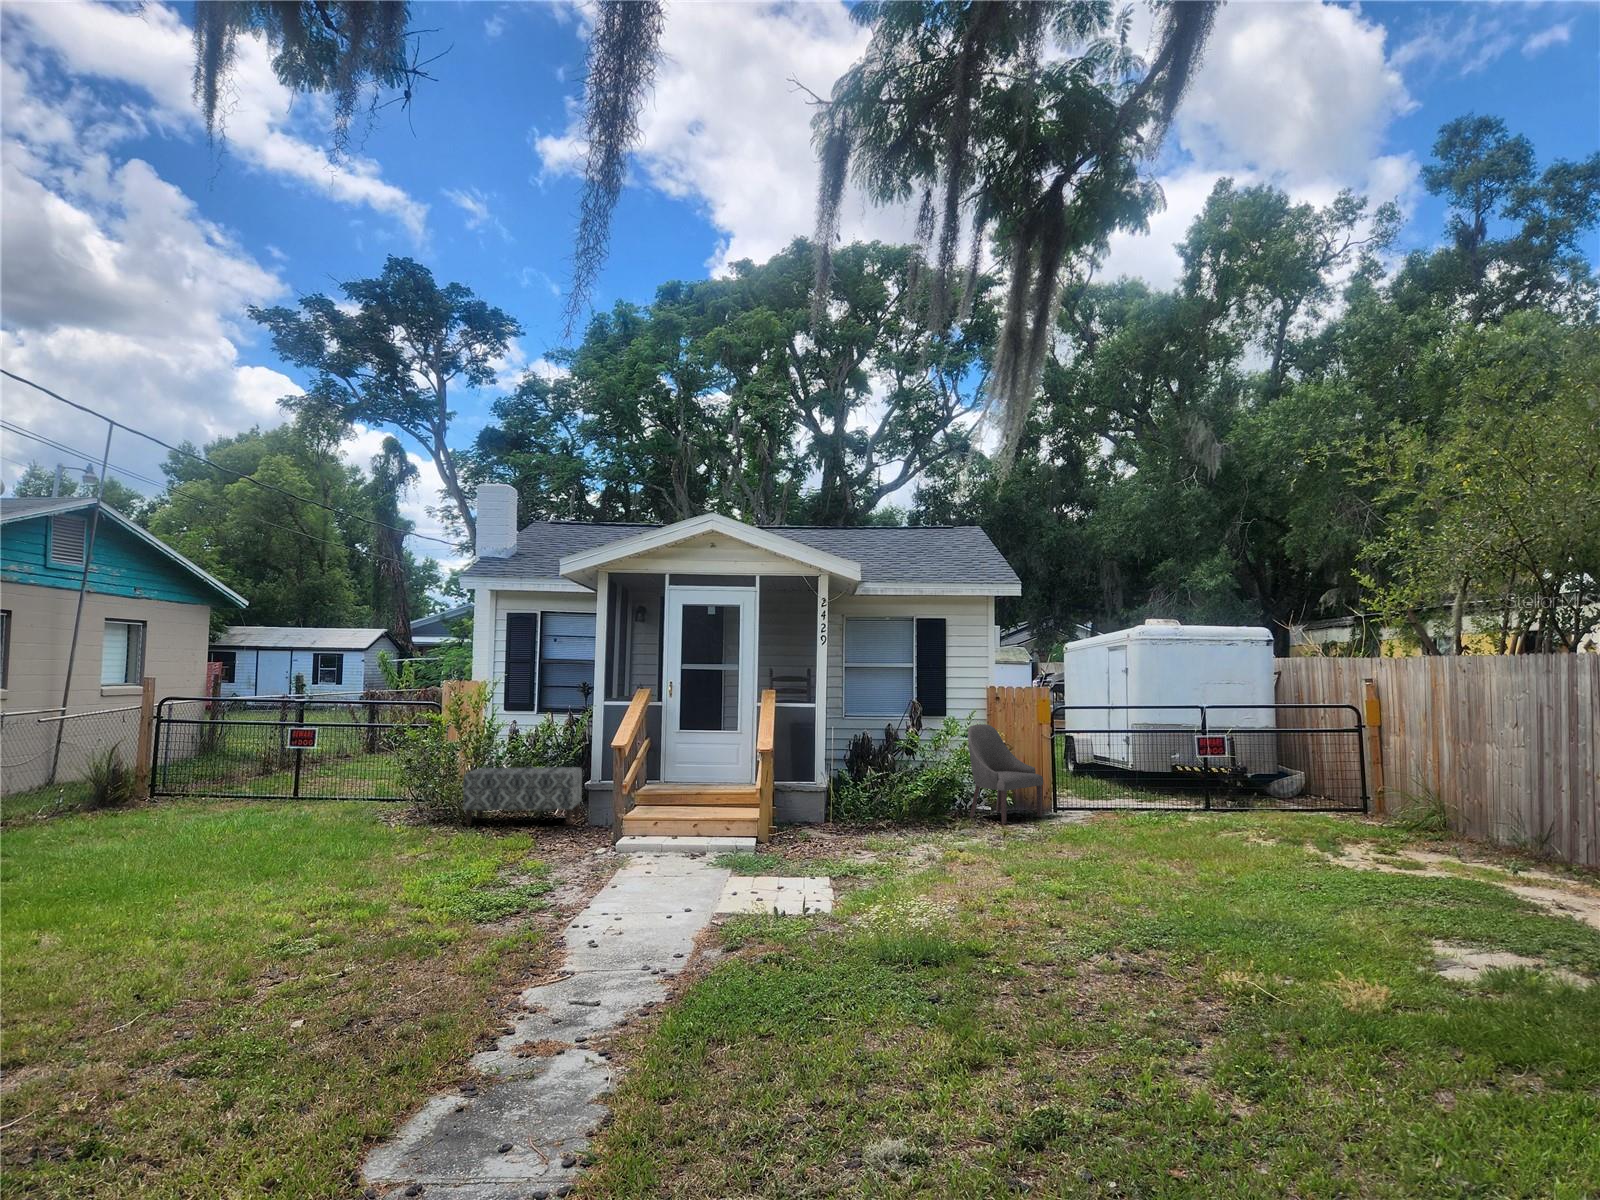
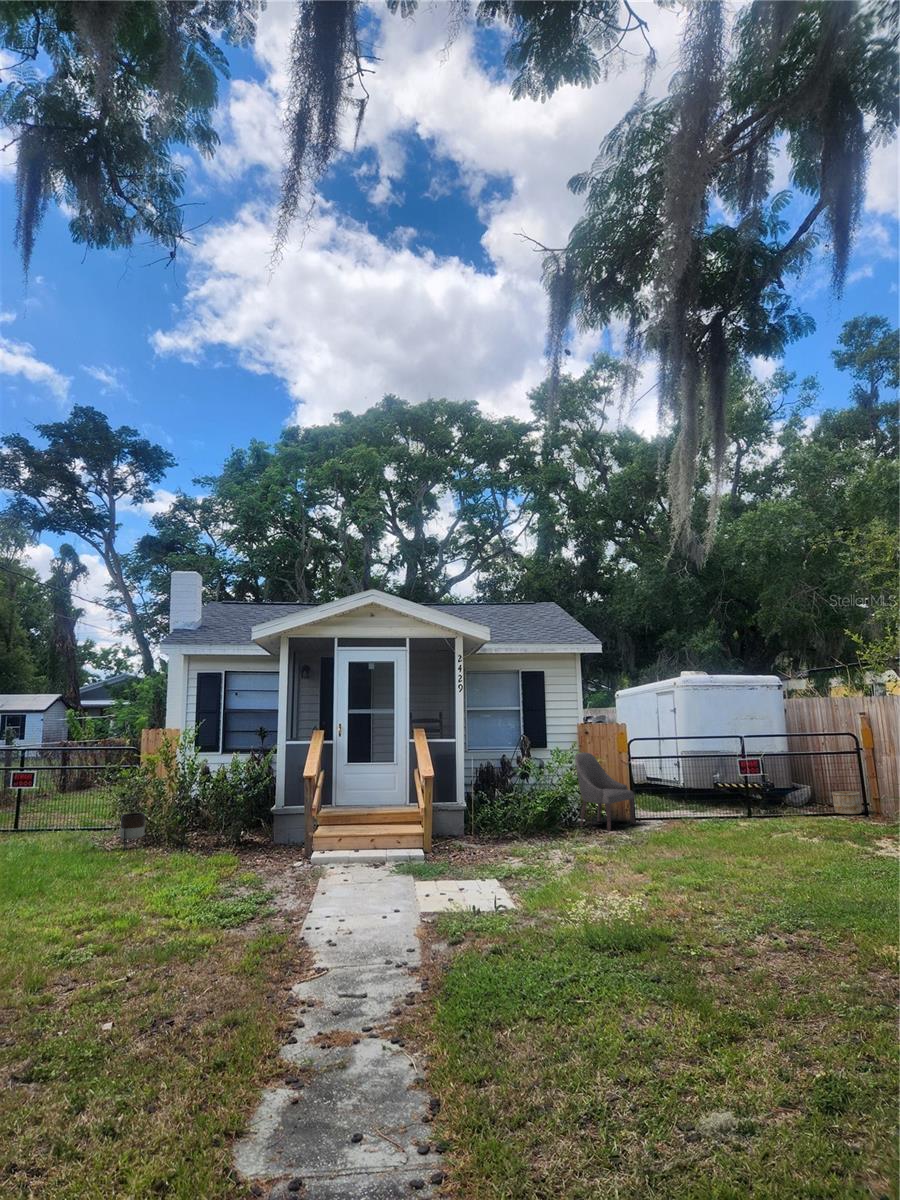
bench: present [463,767,582,826] -> none [172,798,270,851]
planter: none [406,779,437,824] -> present [120,813,147,851]
wooden bucket: none [1317,786,1357,816] -> present [832,791,862,814]

